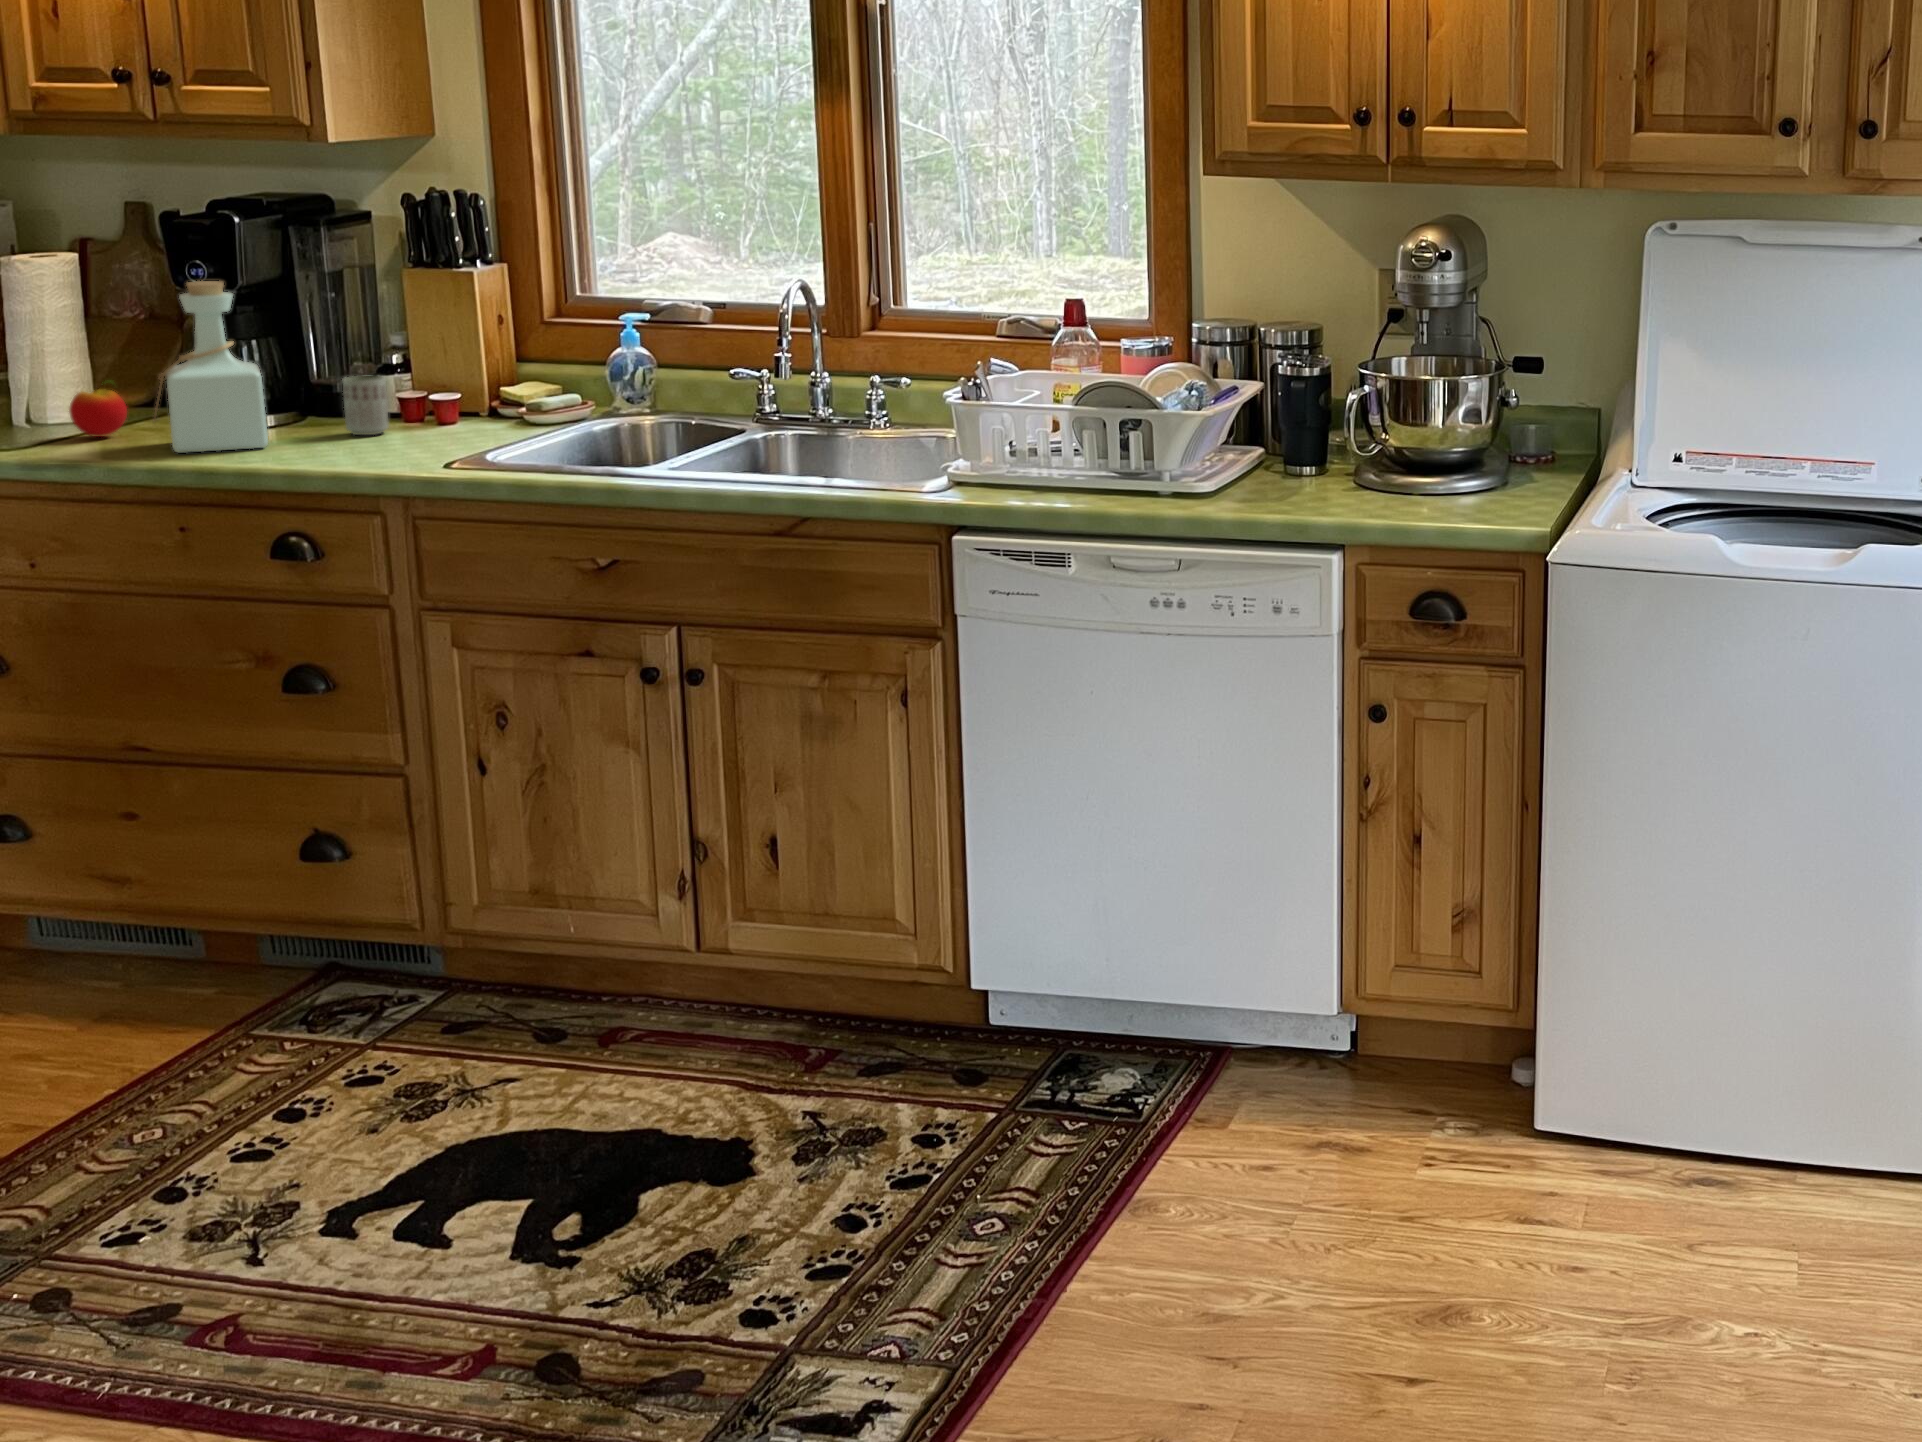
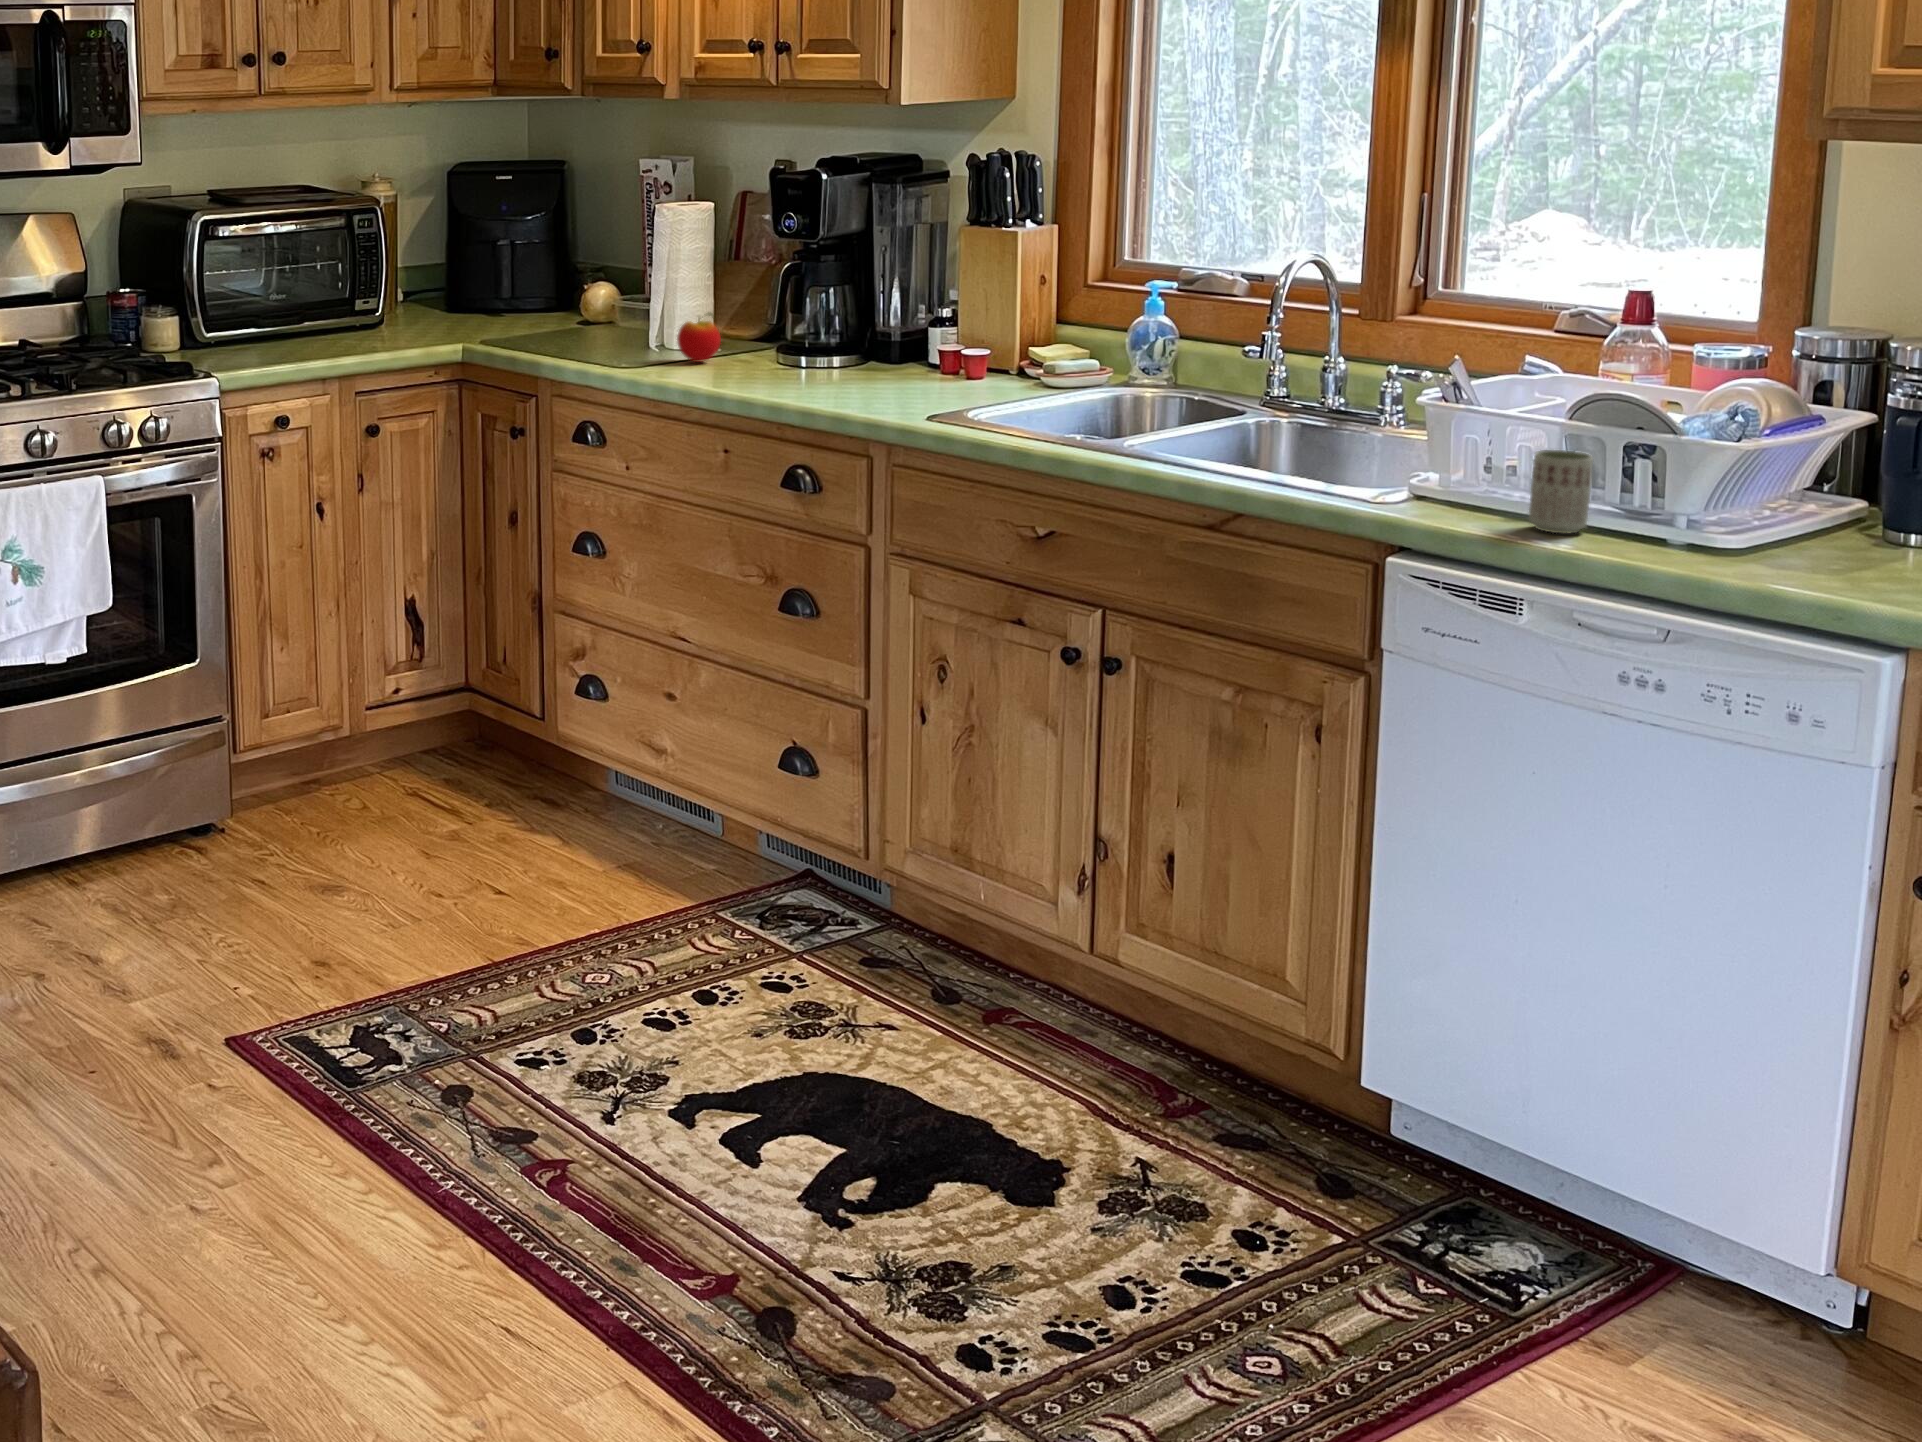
bottle: present [155,281,268,453] -> none [725,229,819,385]
cup: present [342,376,389,435] -> present [1529,450,1593,533]

